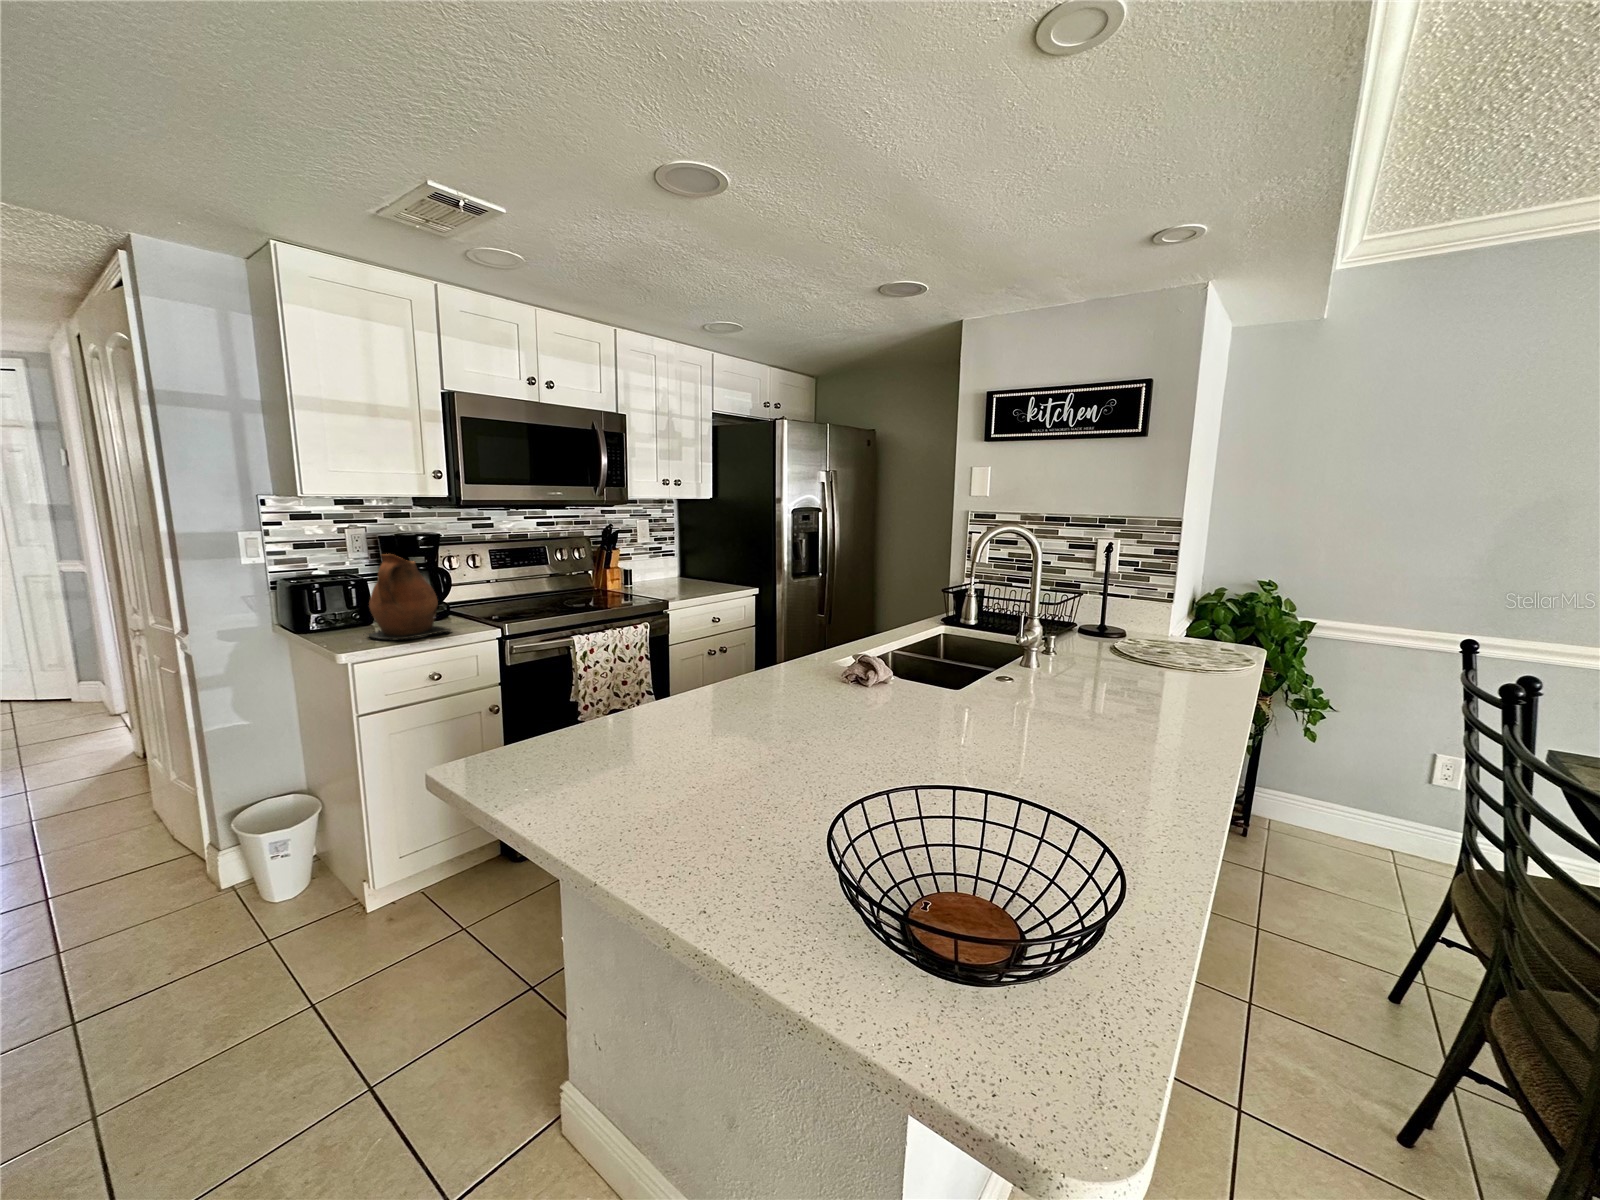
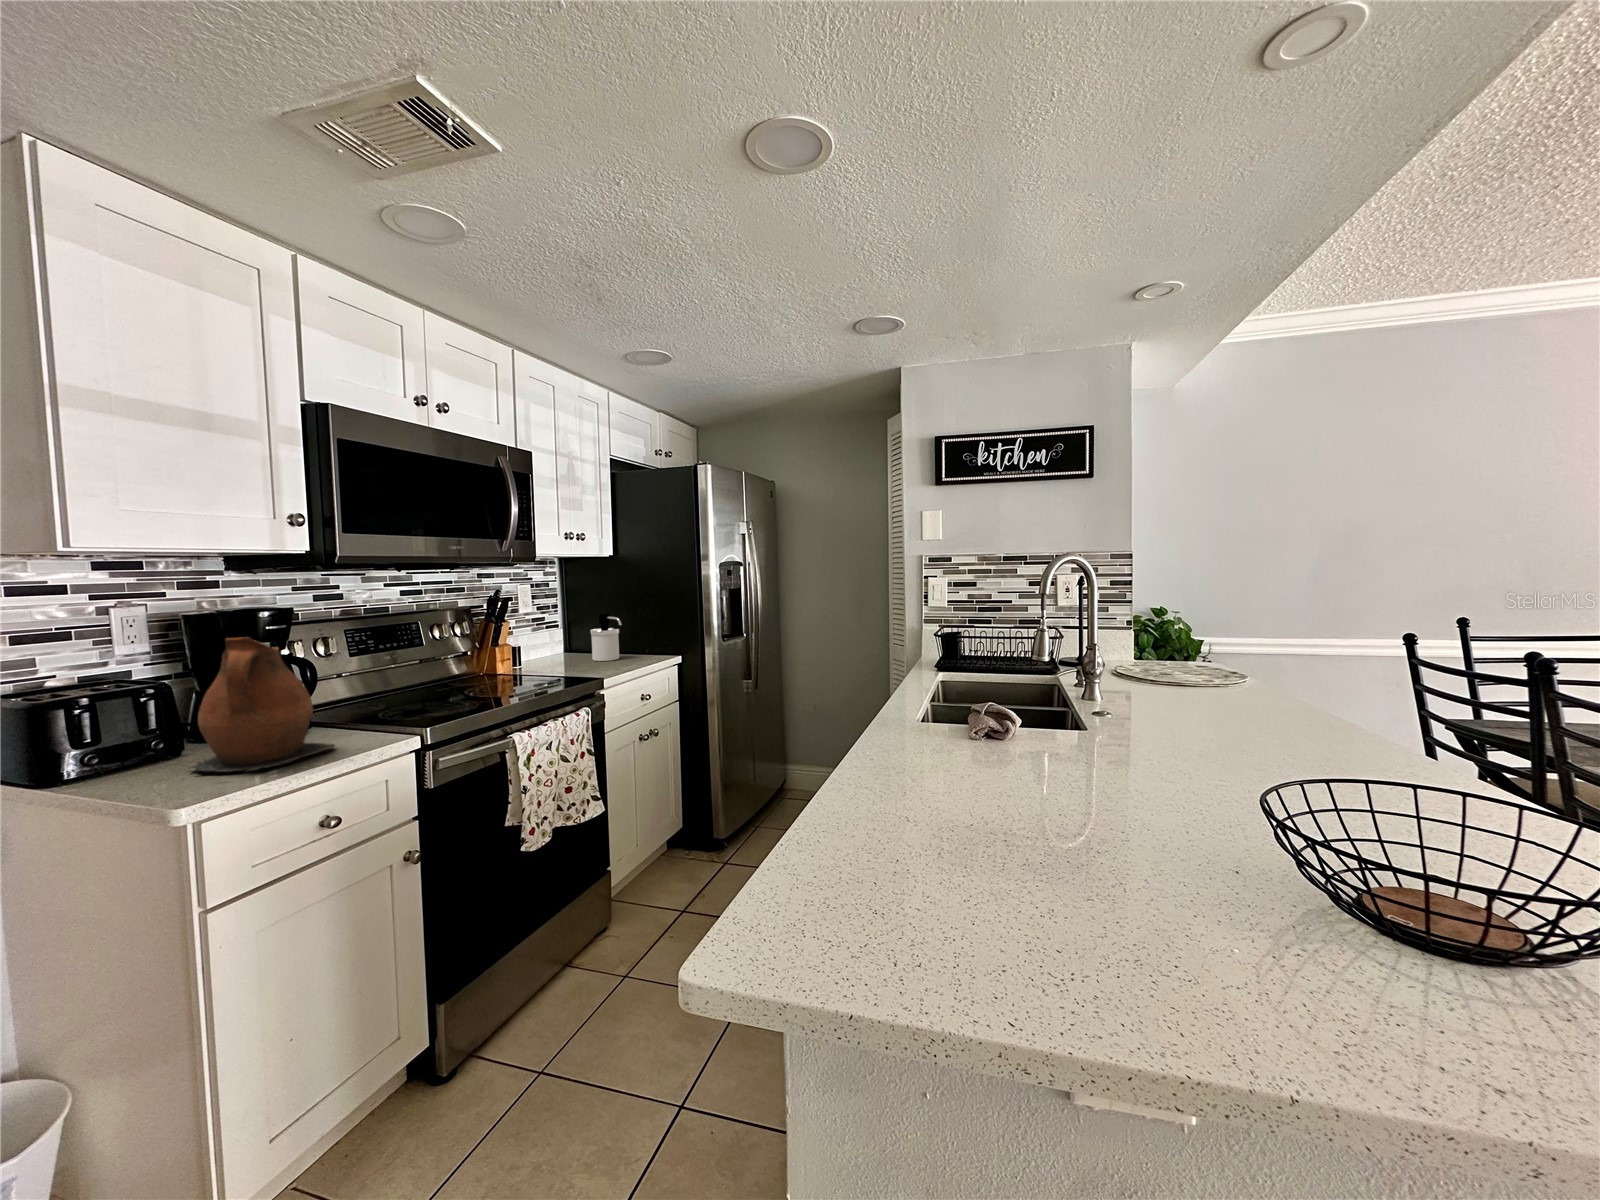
soap dispenser: none [686,547,710,586] -> present [590,614,622,661]

